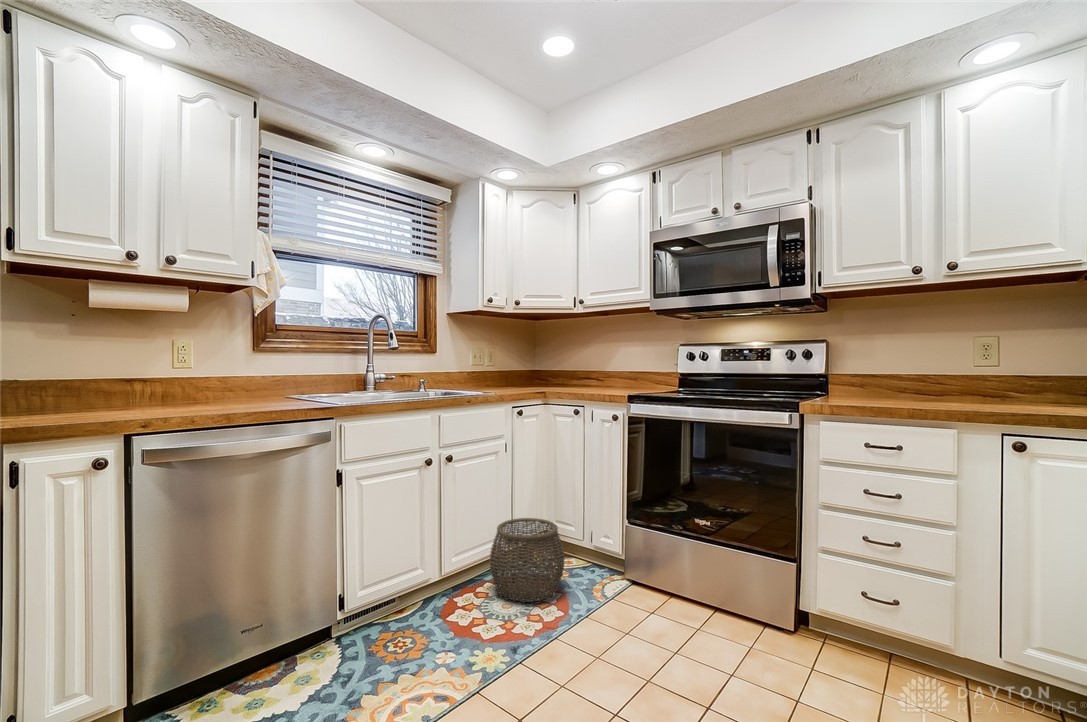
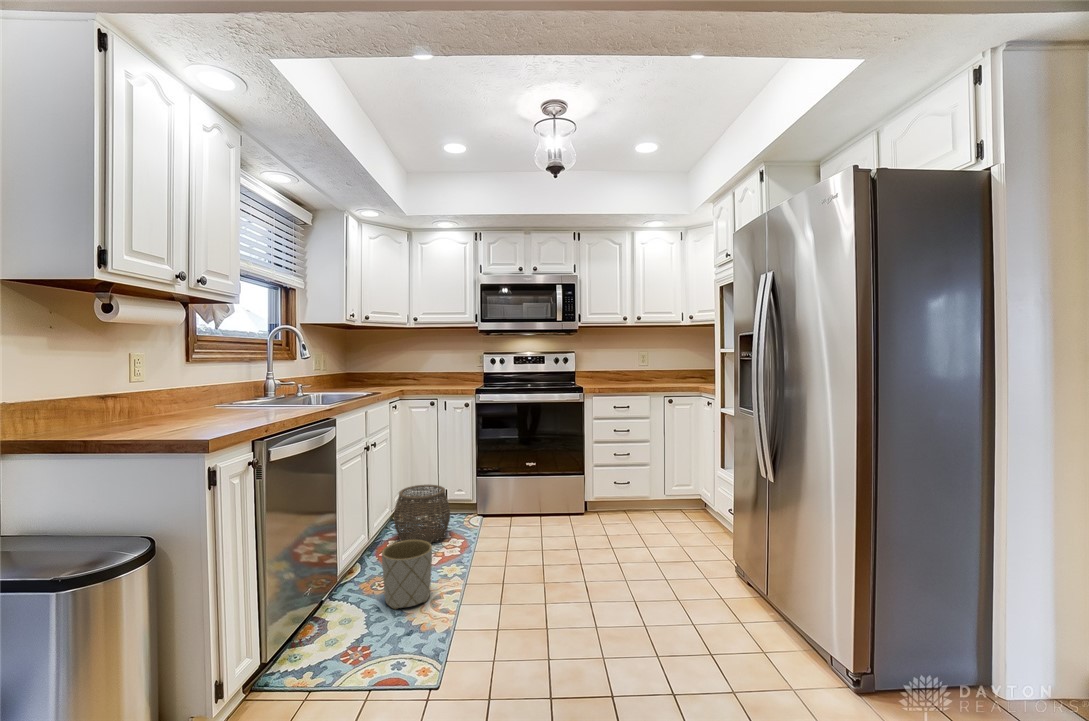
planter: none [368,588,437,686] -> present [382,540,432,609]

